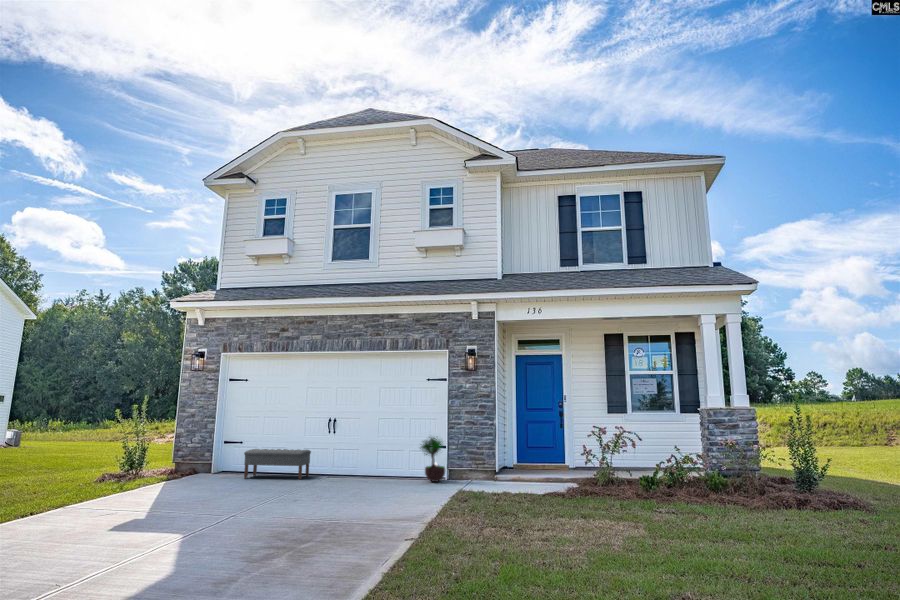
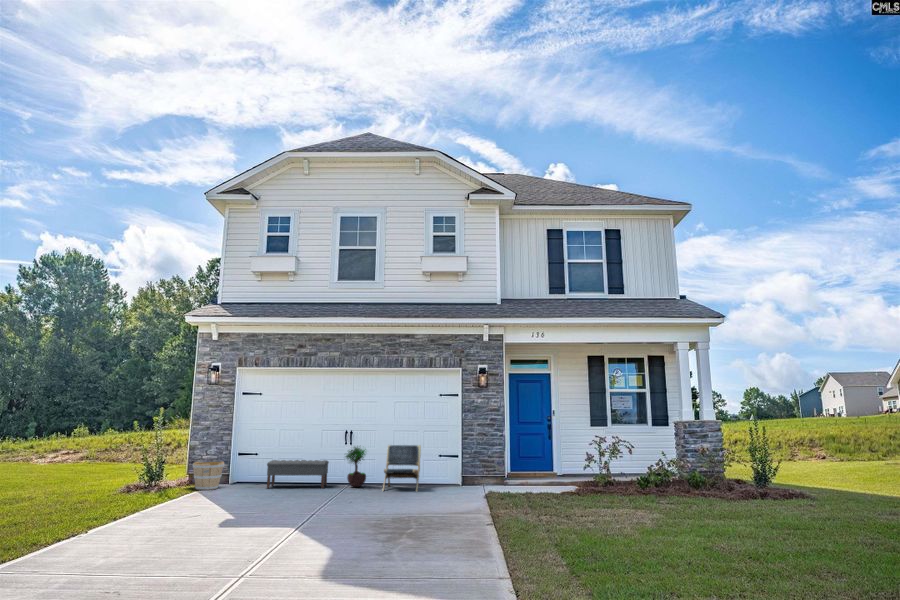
lounge chair: none [355,434,405,486] -> present [382,445,421,491]
potted tree: present [420,437,445,482] -> present [346,447,366,487]
wooden bucket: none [172,449,206,479] -> present [193,461,224,490]

